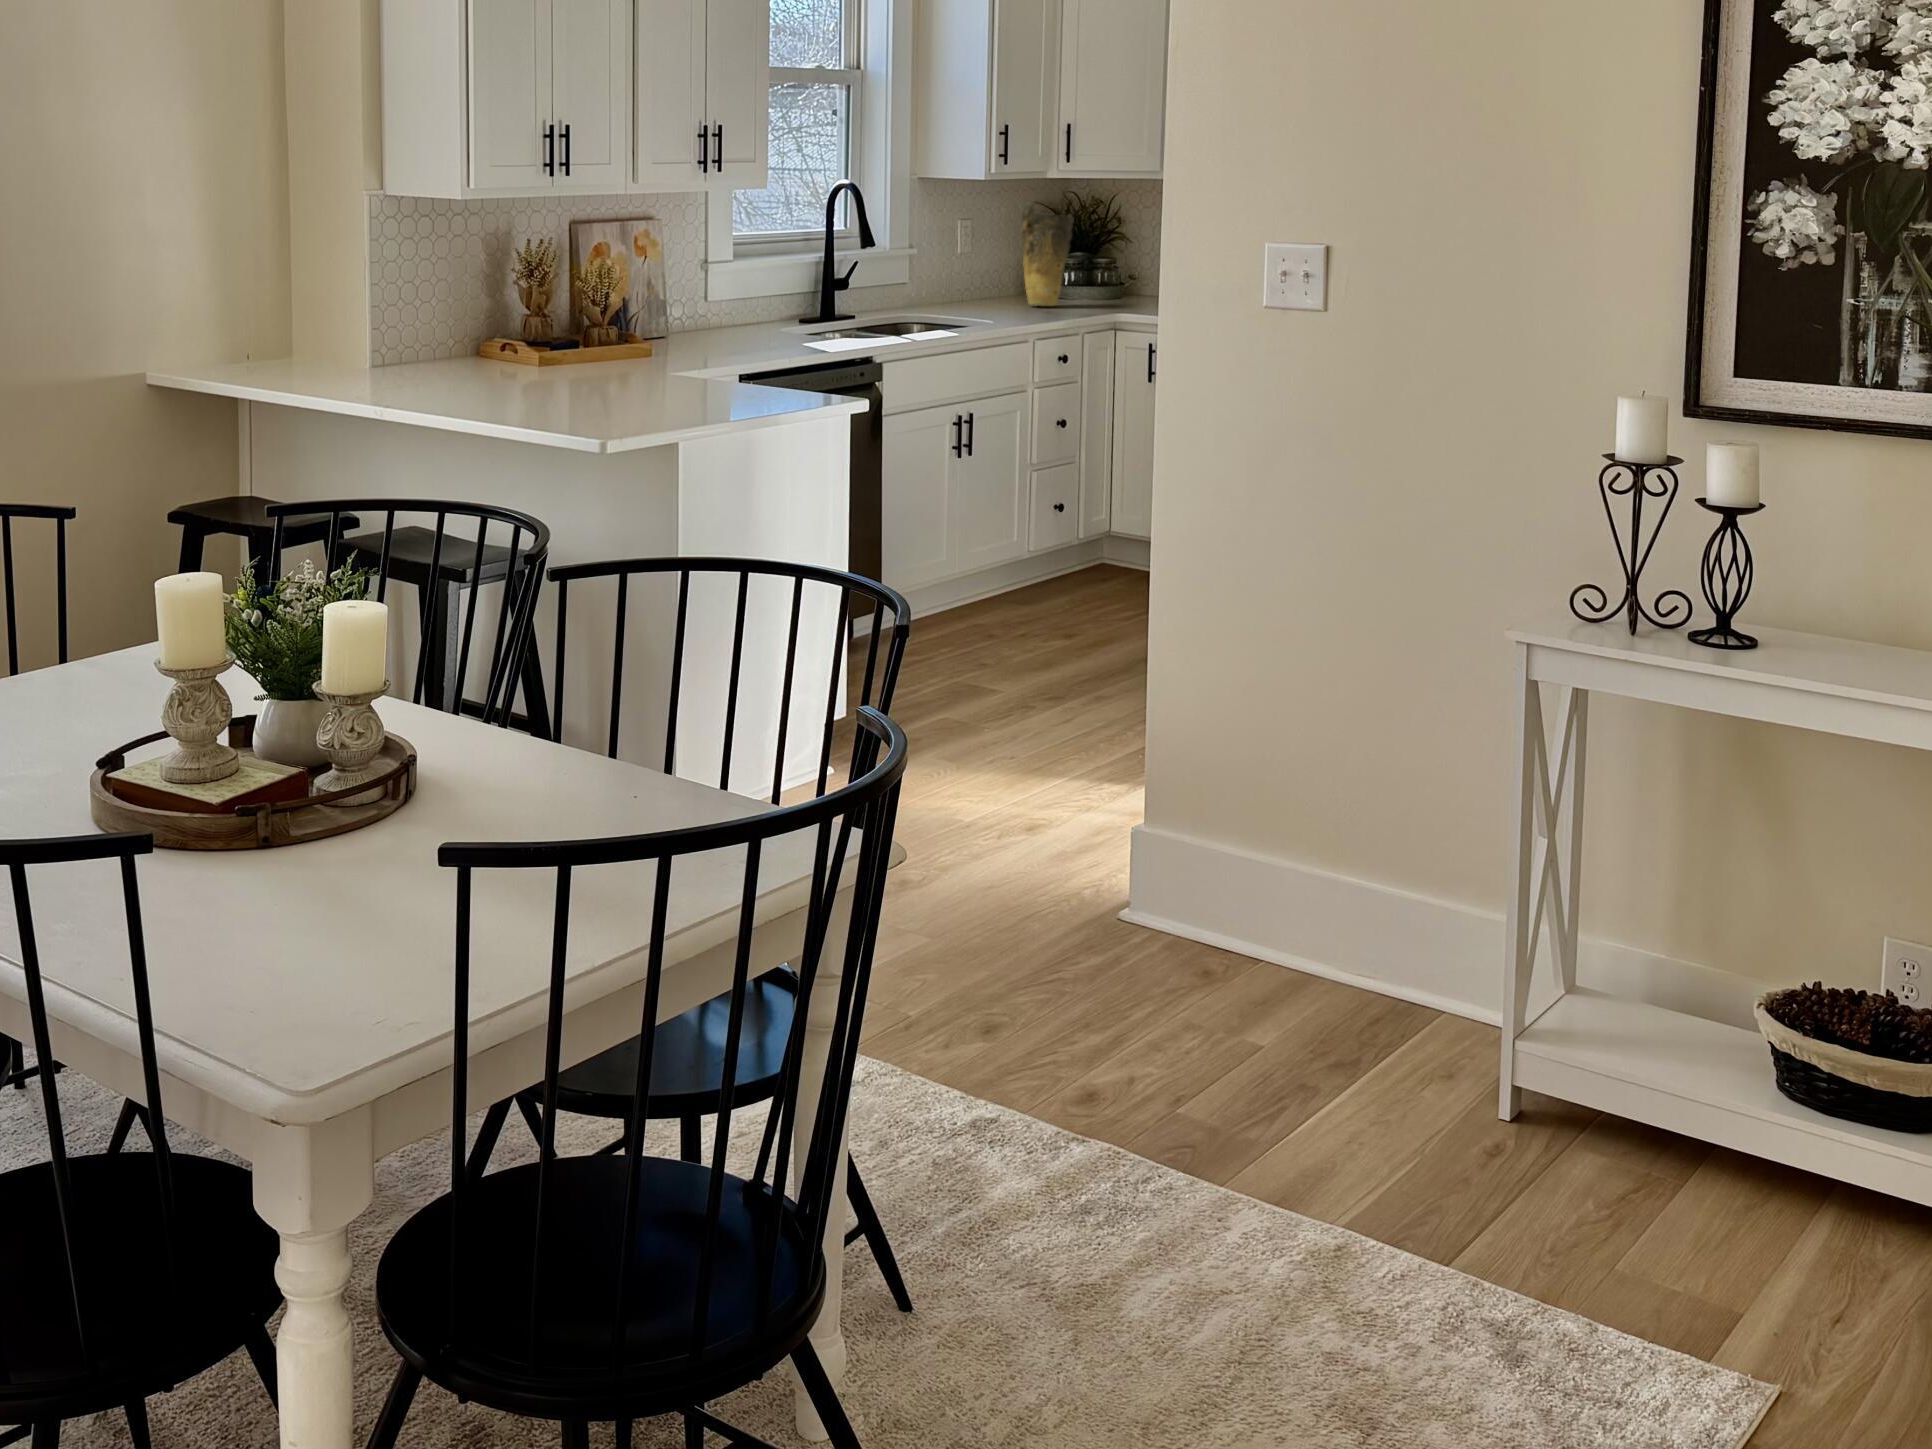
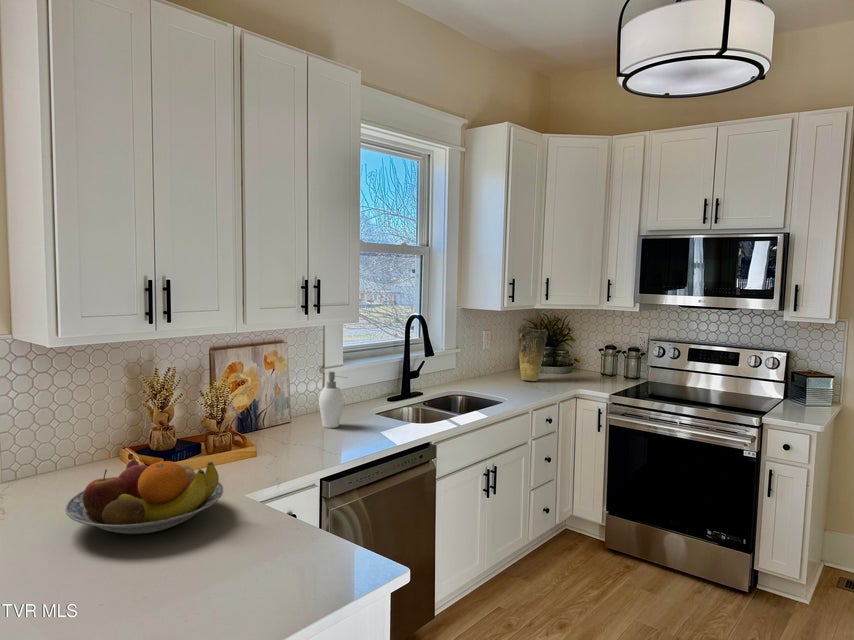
soap dispenser: none [709,260,752,340] -> present [319,371,347,428]
fruit bowl: none [504,316,655,384] -> present [65,460,223,534]

